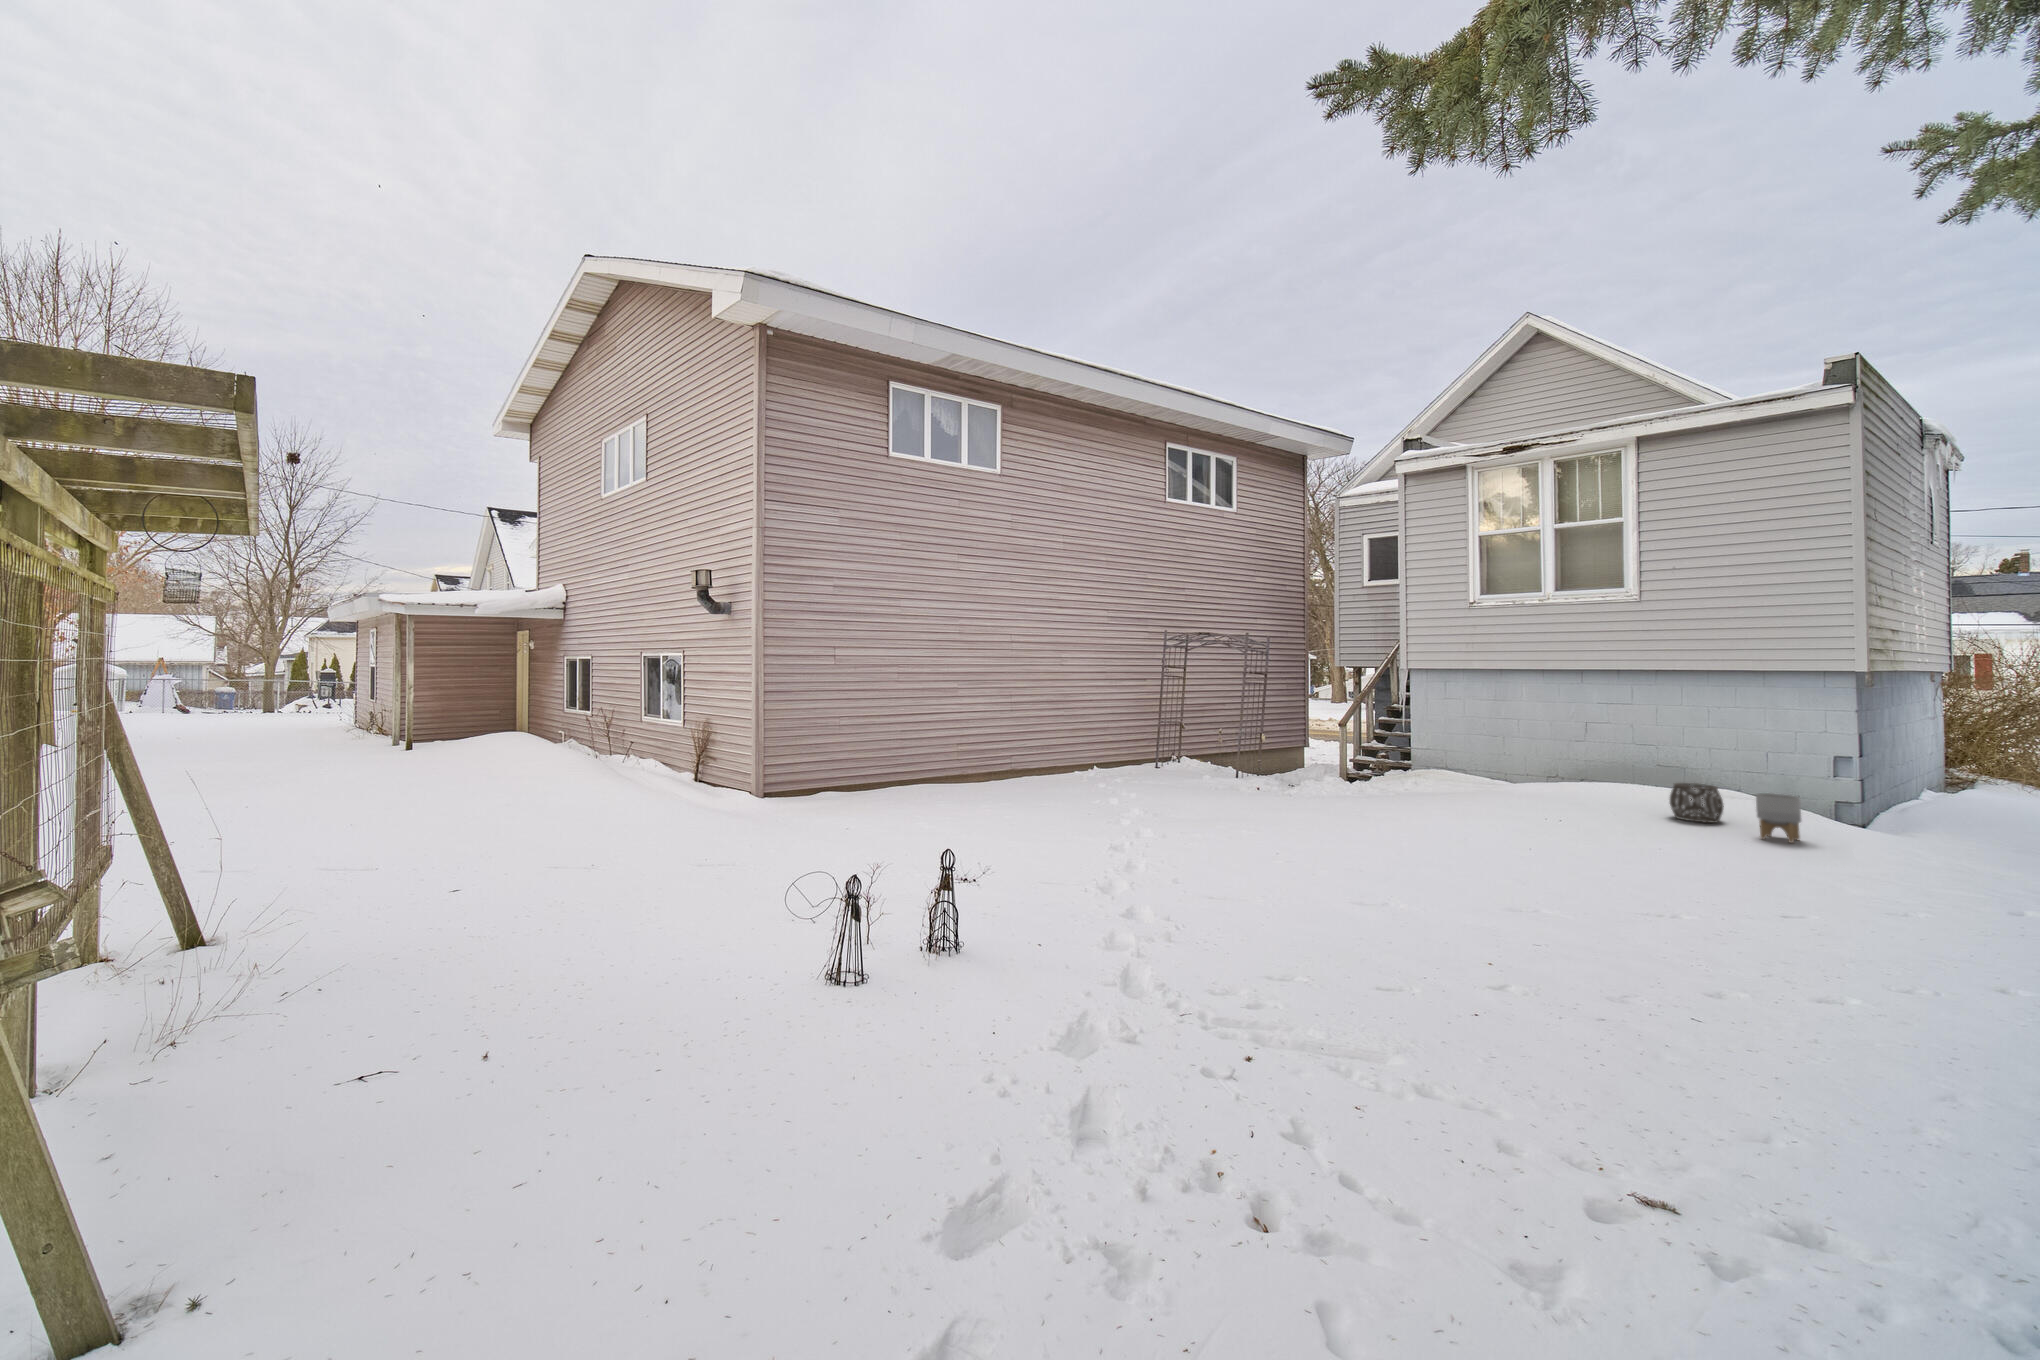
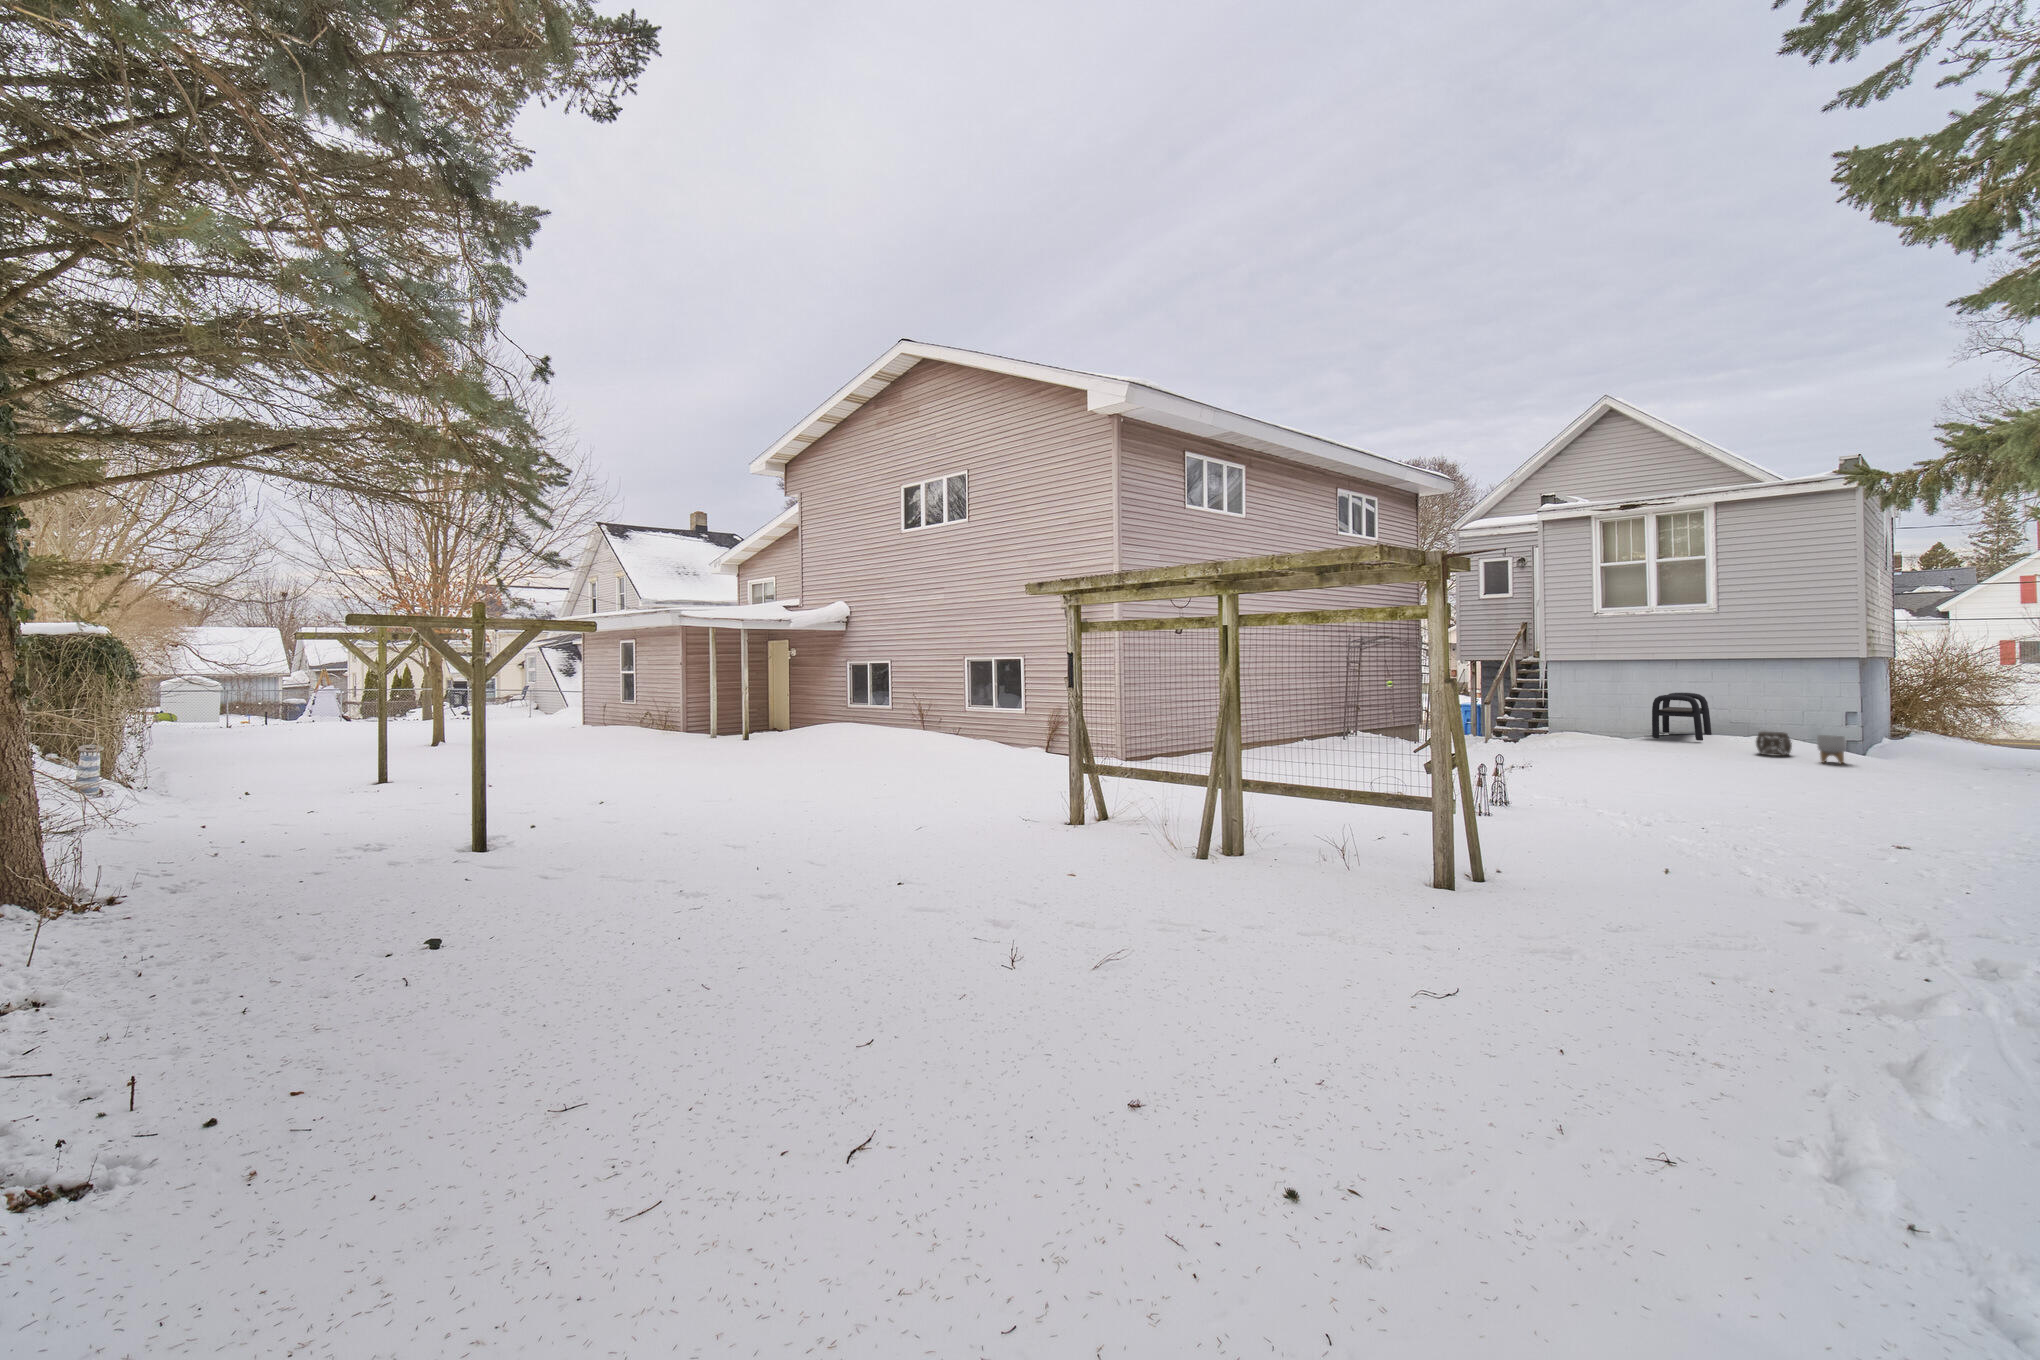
bench: none [1537,718,1632,791] -> present [1652,693,1712,741]

